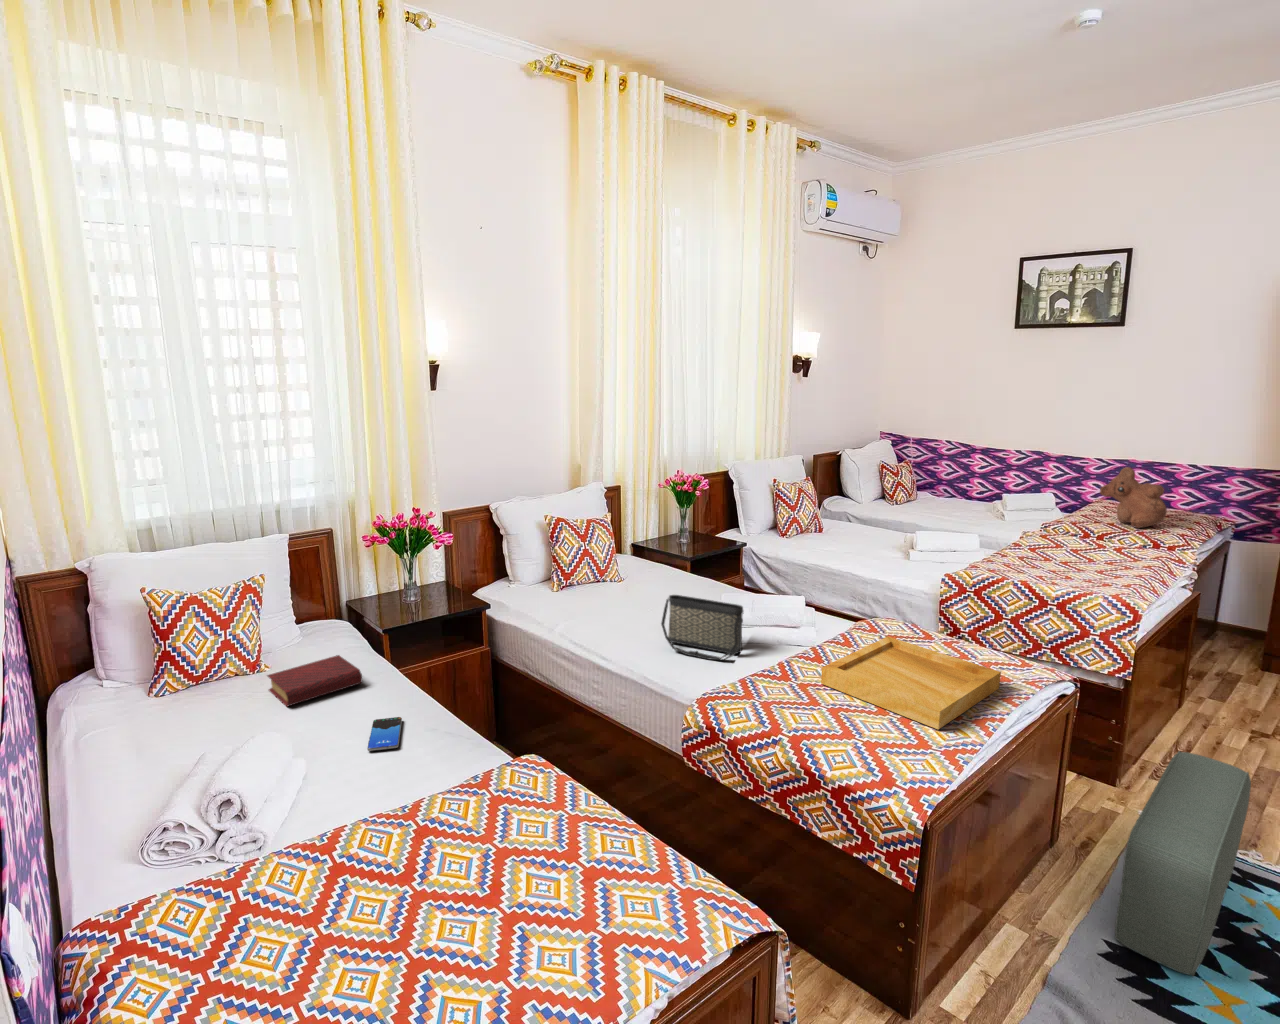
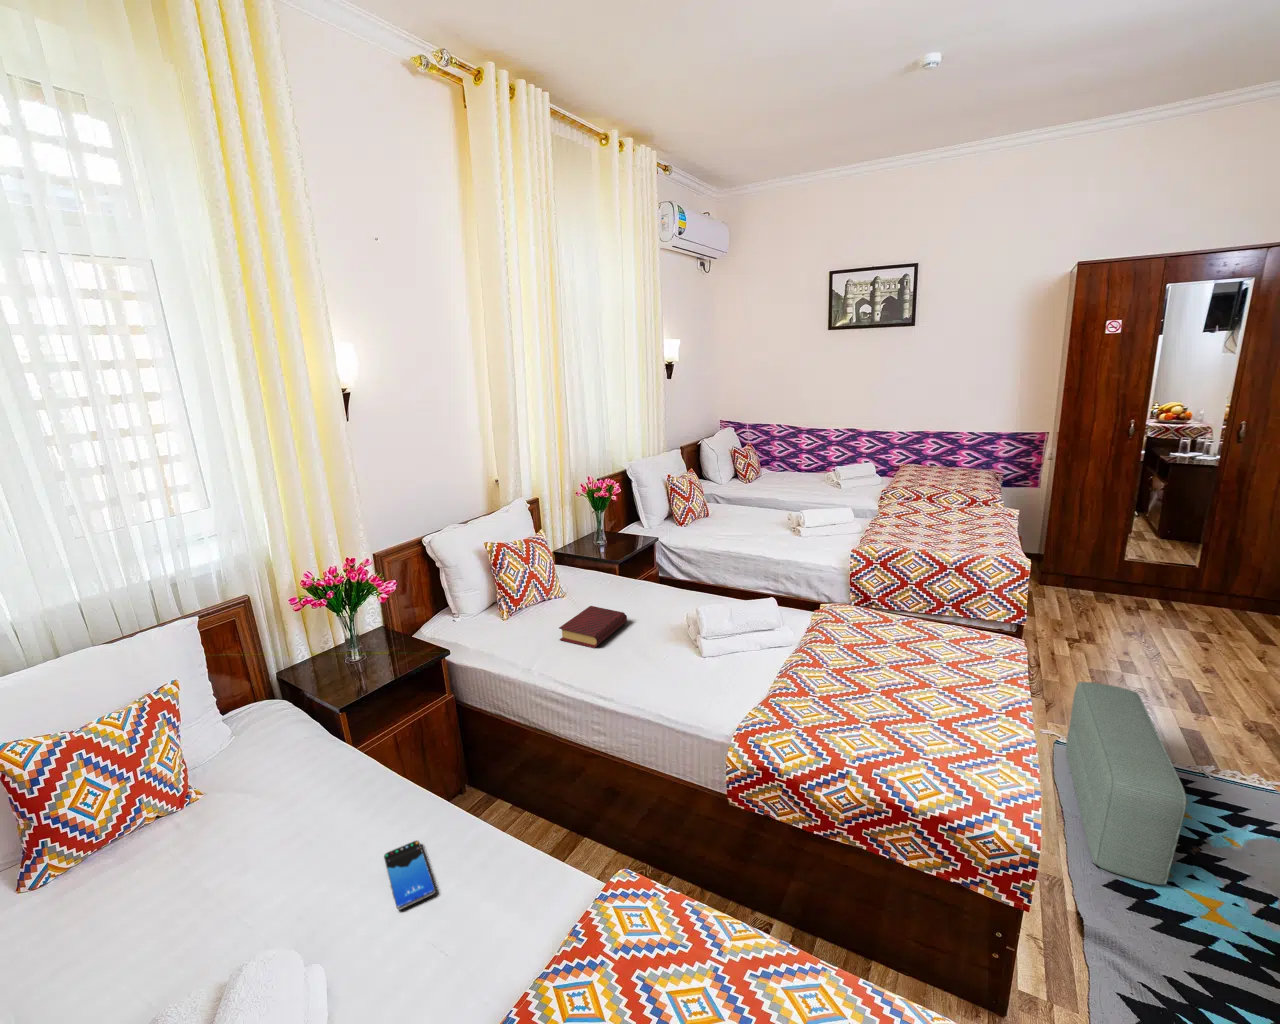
teddy bear: present [1100,467,1167,528] -> none [920,440,973,488]
handbag: present [661,595,743,660] -> none [656,617,745,681]
tray: present [821,637,1001,729] -> none [840,628,985,727]
book: present [267,655,362,707] -> present [559,606,627,648]

